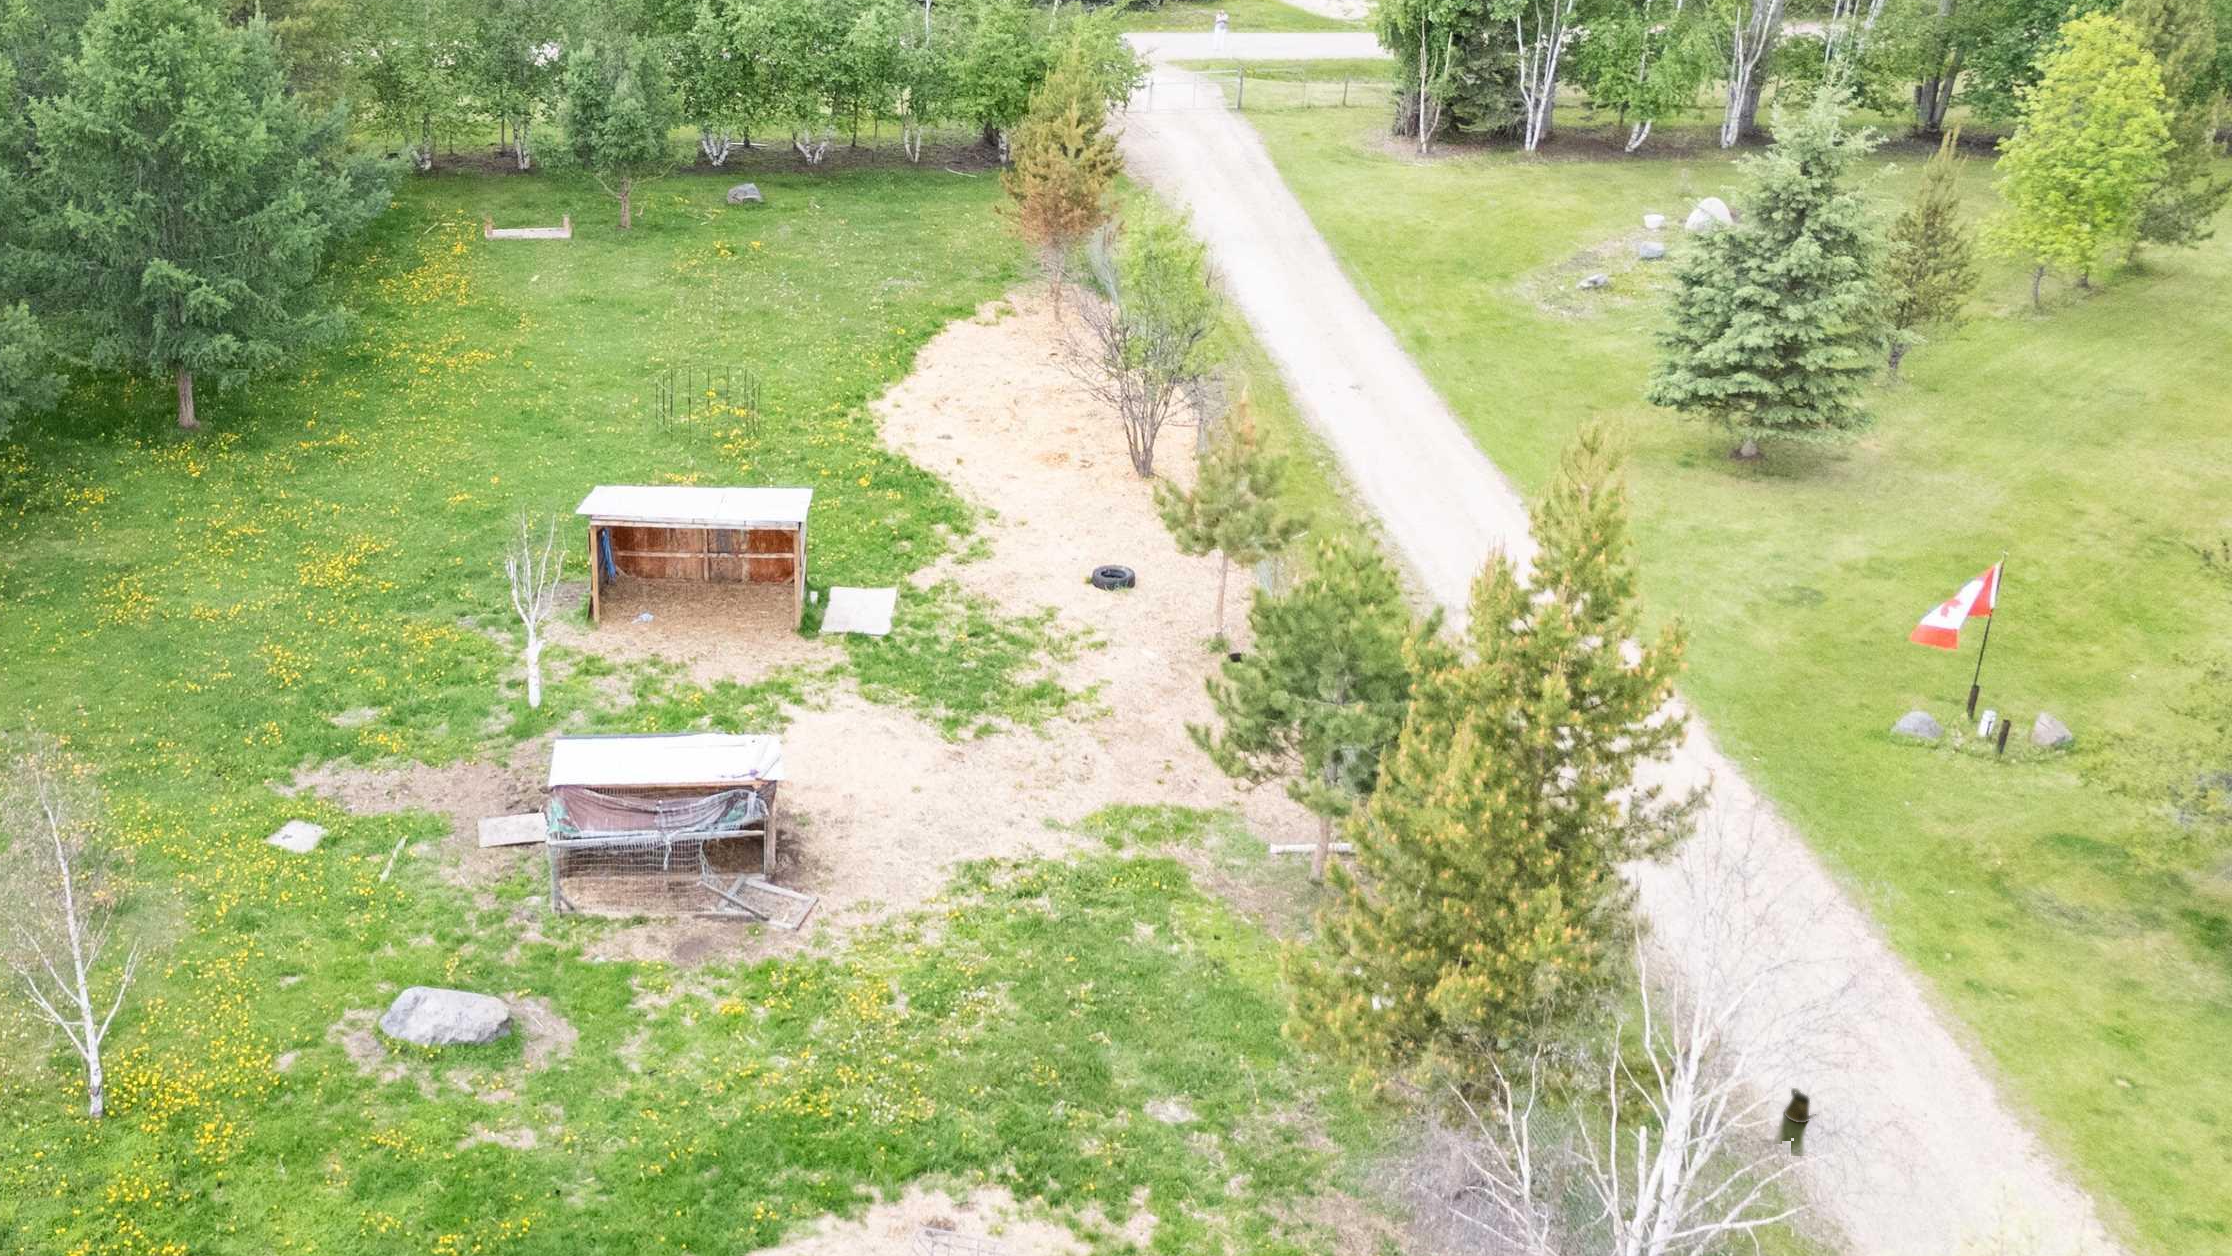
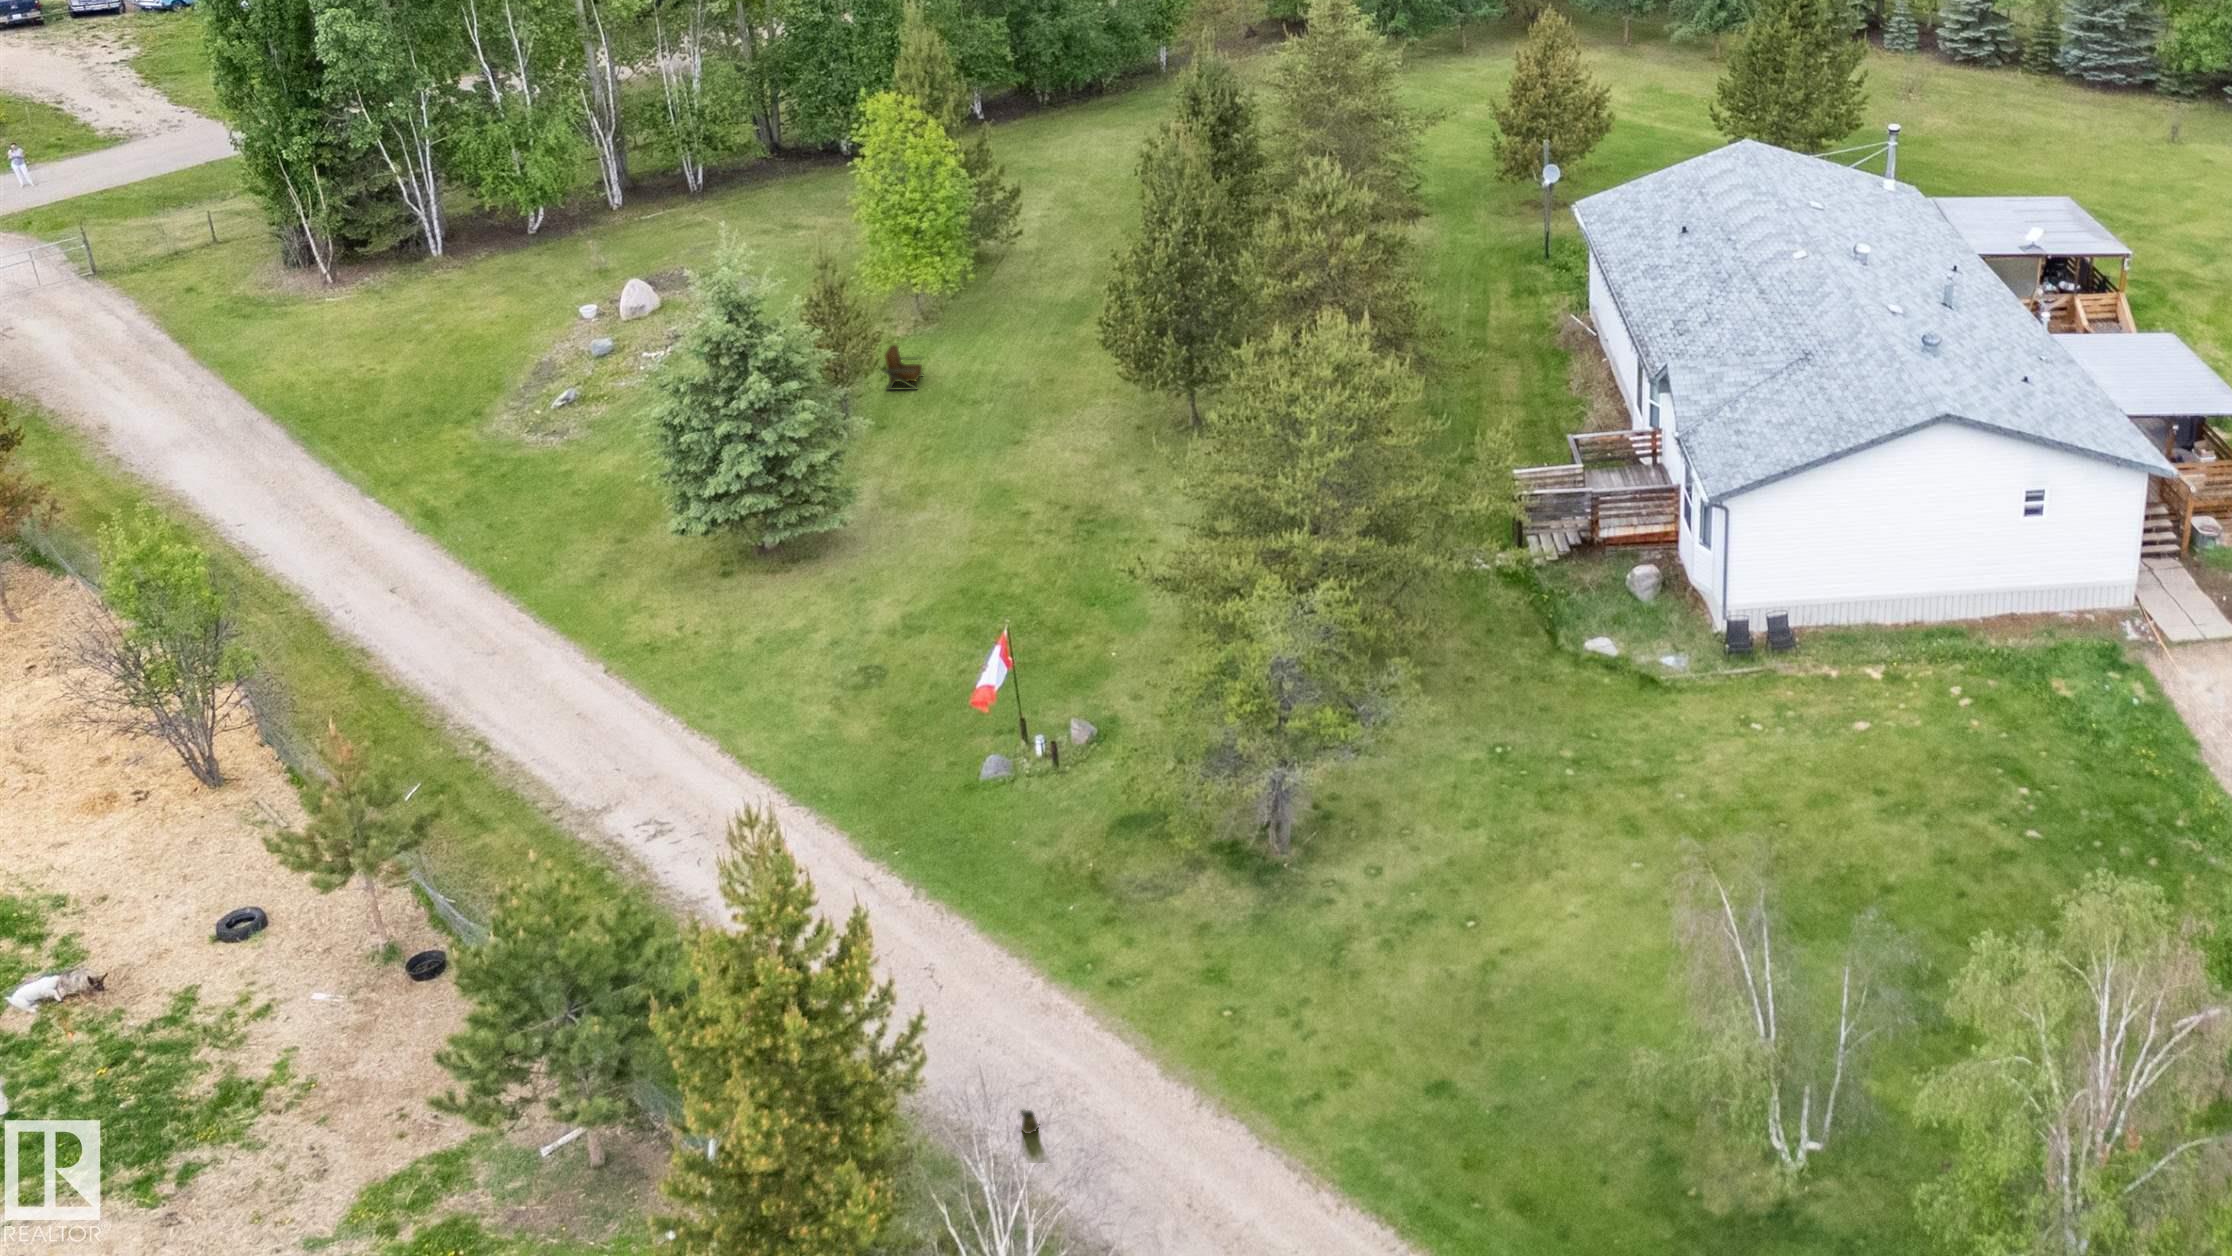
lounge chair: none [1954,299,2019,356] -> present [883,345,923,390]

